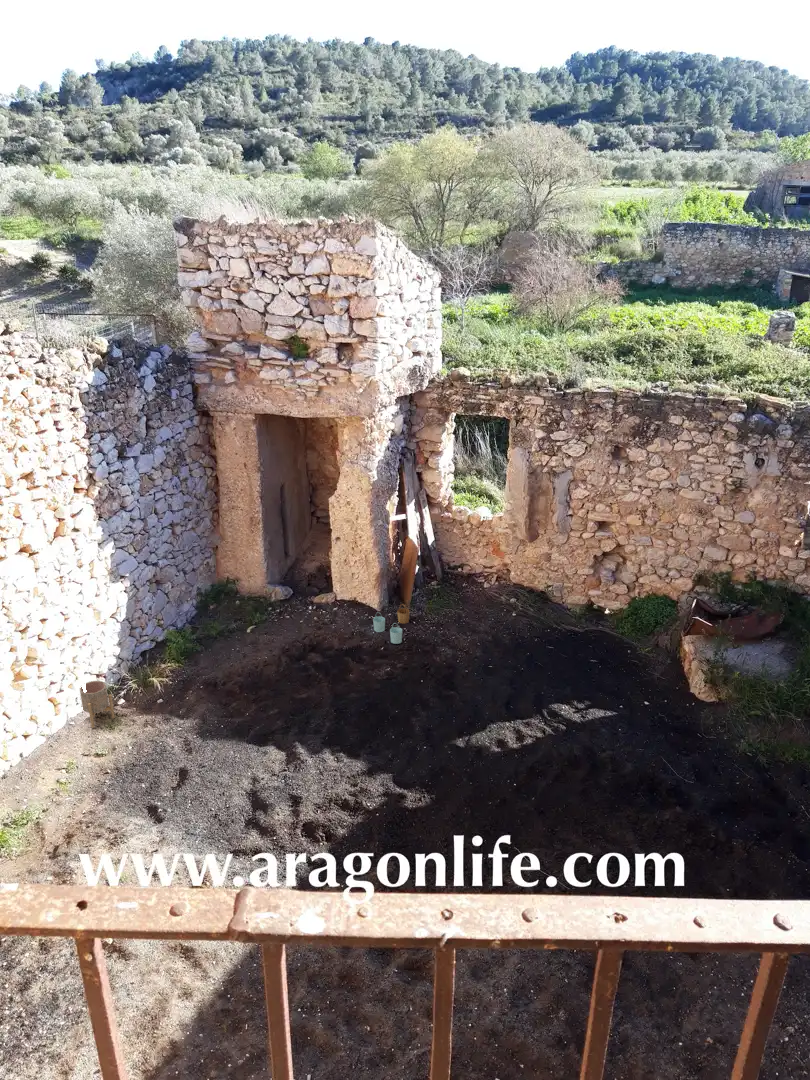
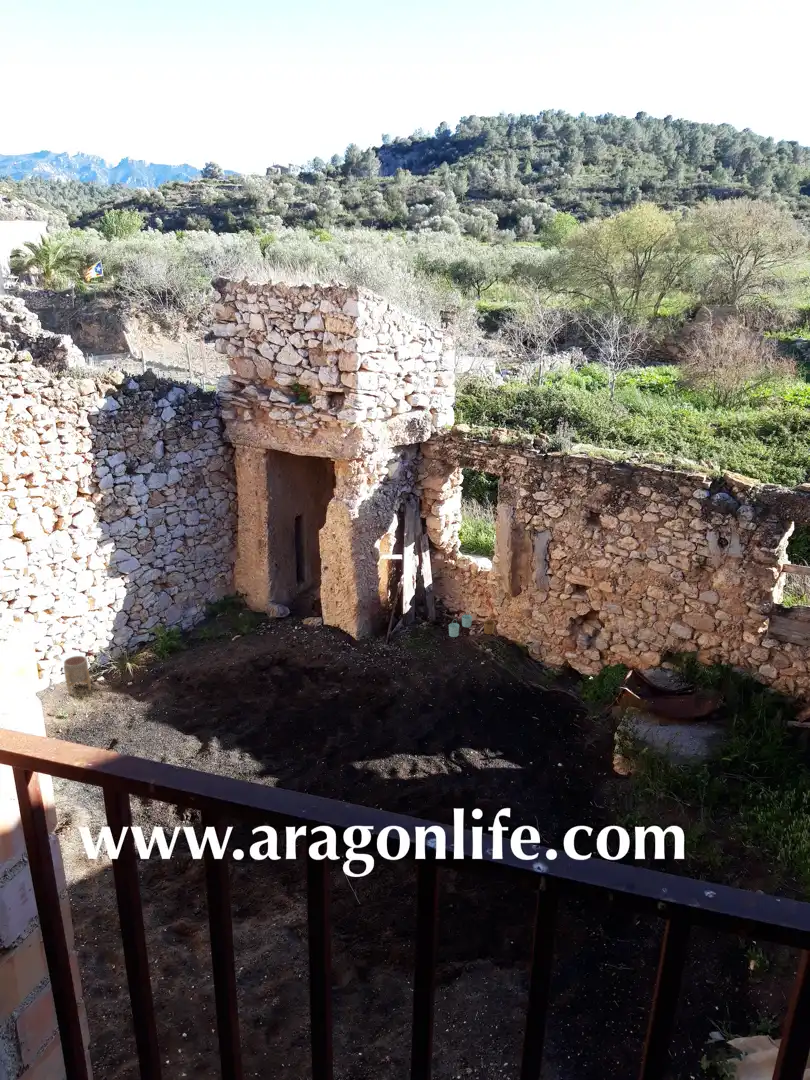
bucket: present [373,607,409,644] -> present [449,614,495,637]

